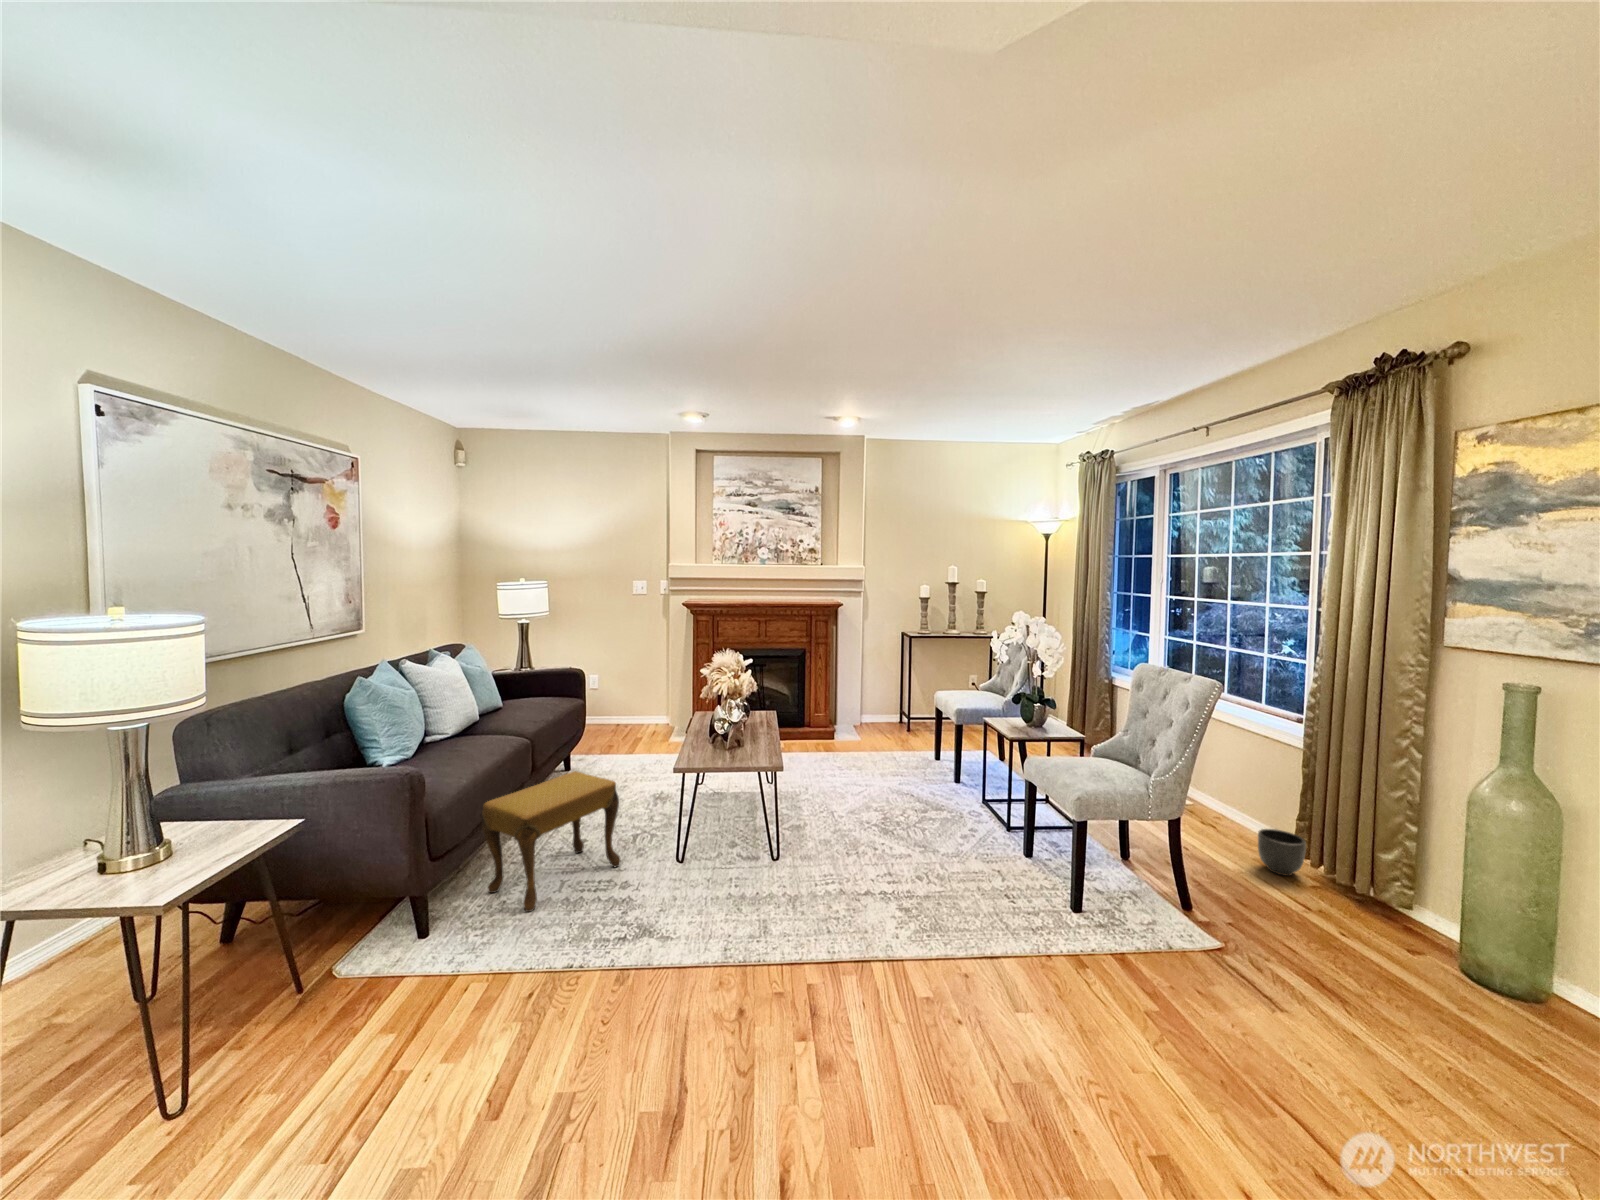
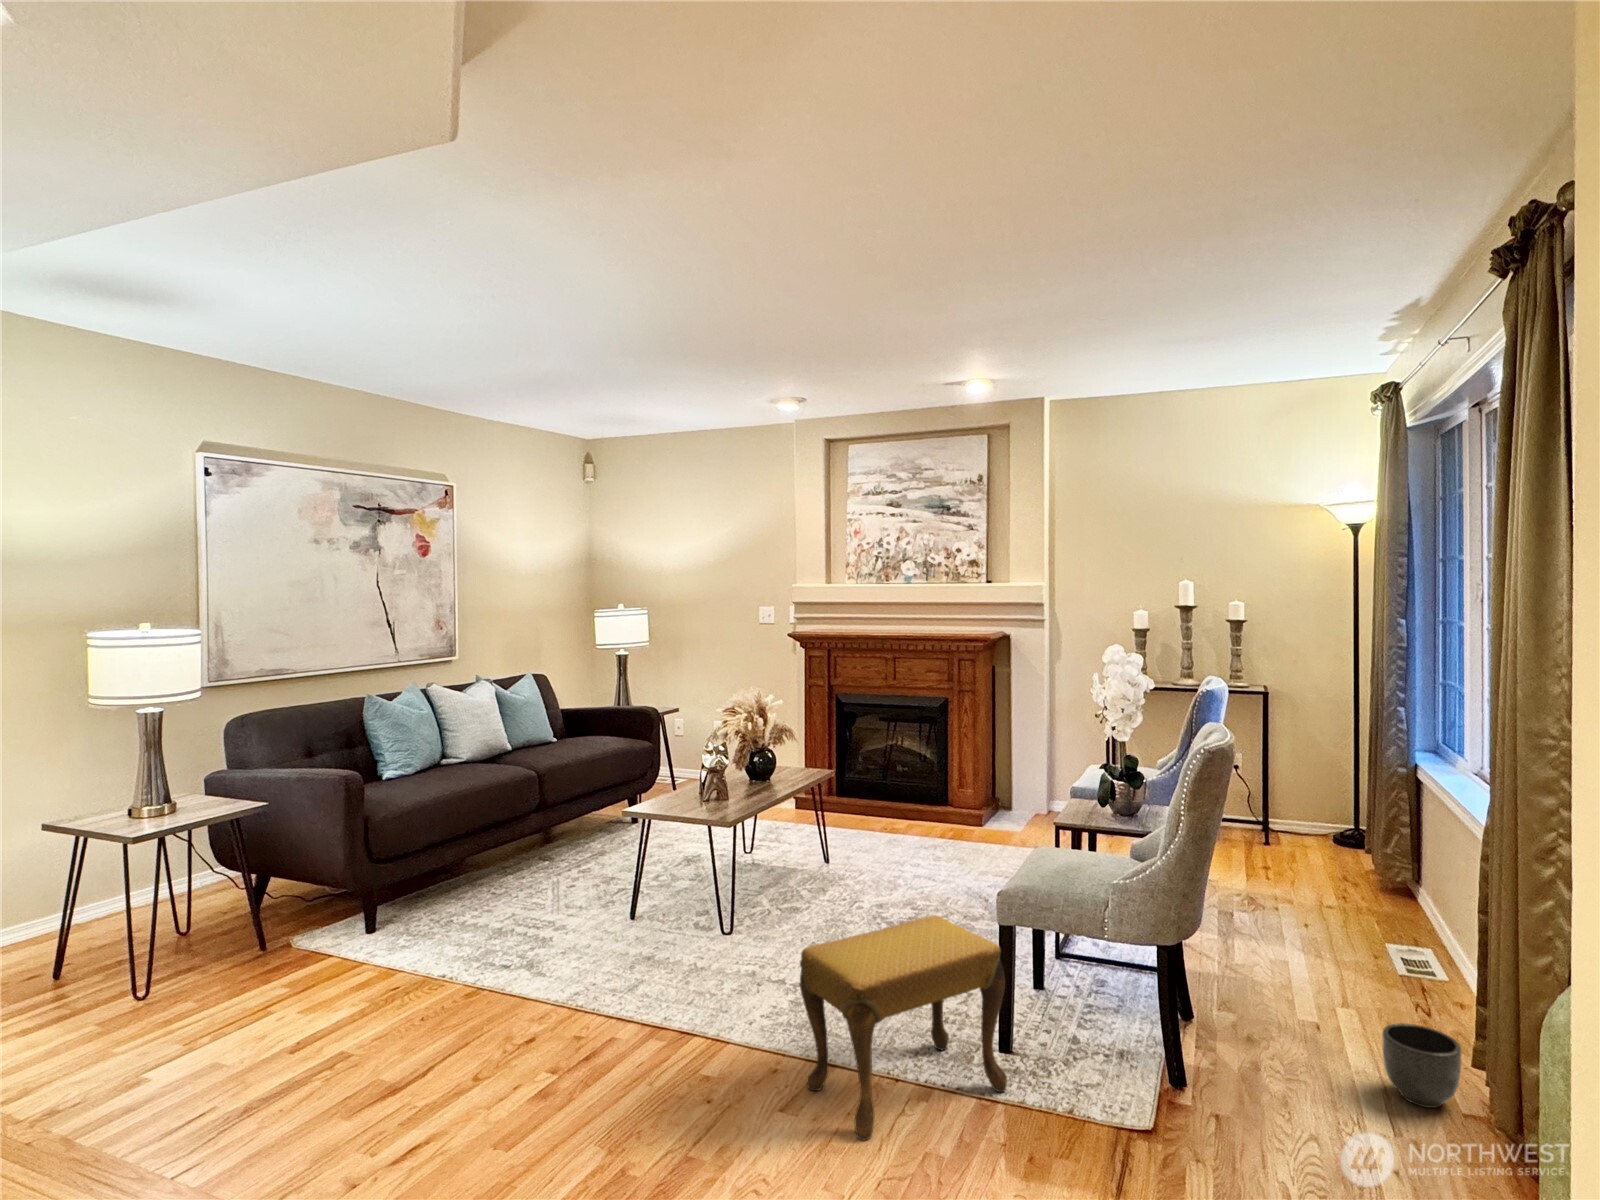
footstool: present [482,771,621,912] -> present [800,915,1007,1140]

